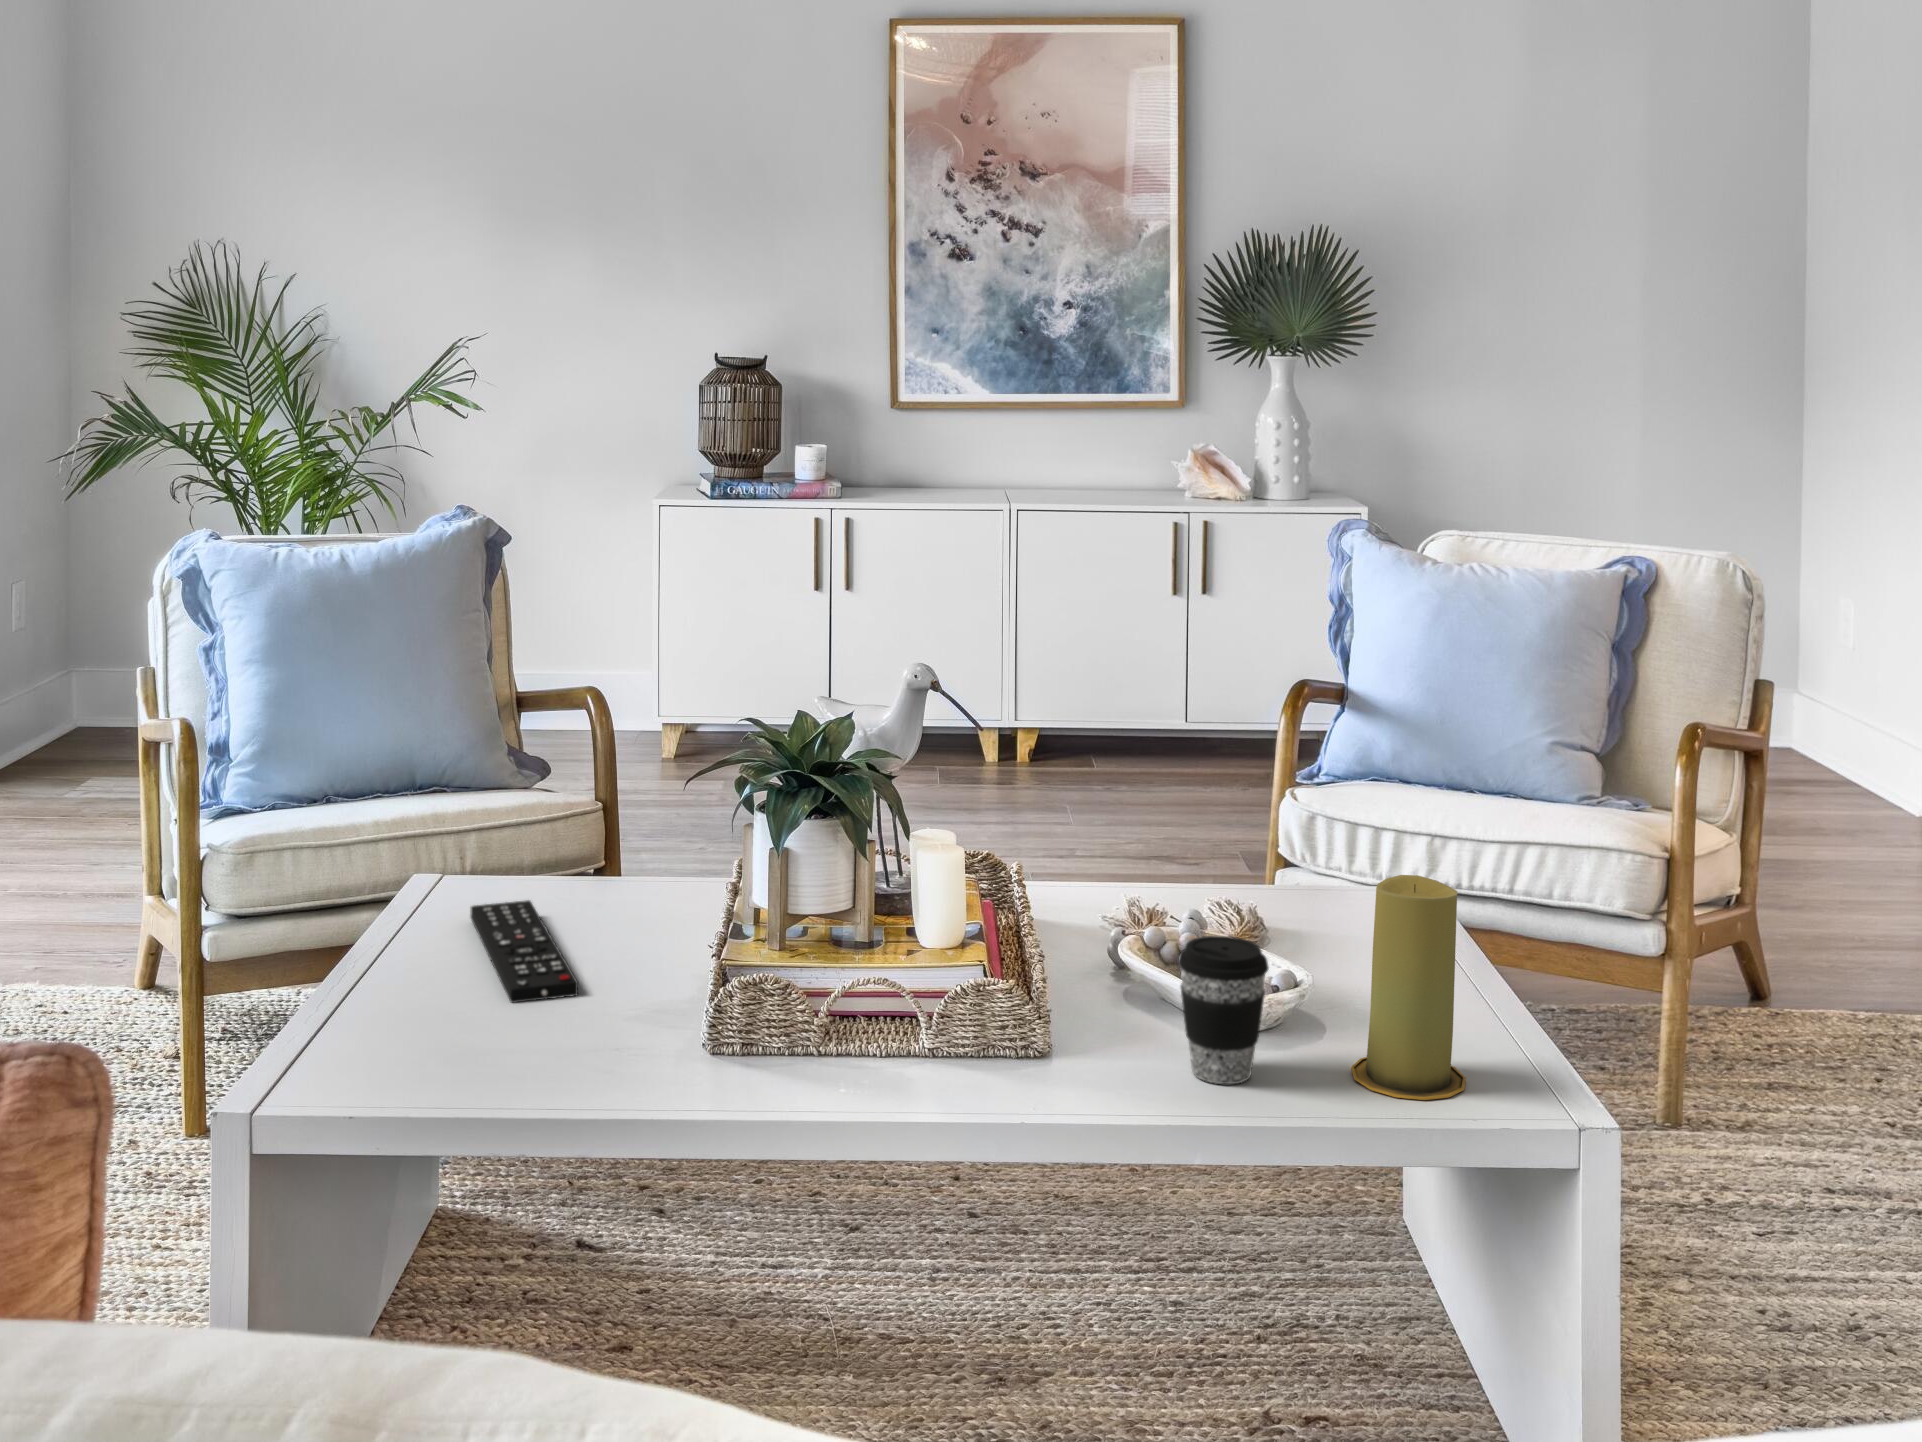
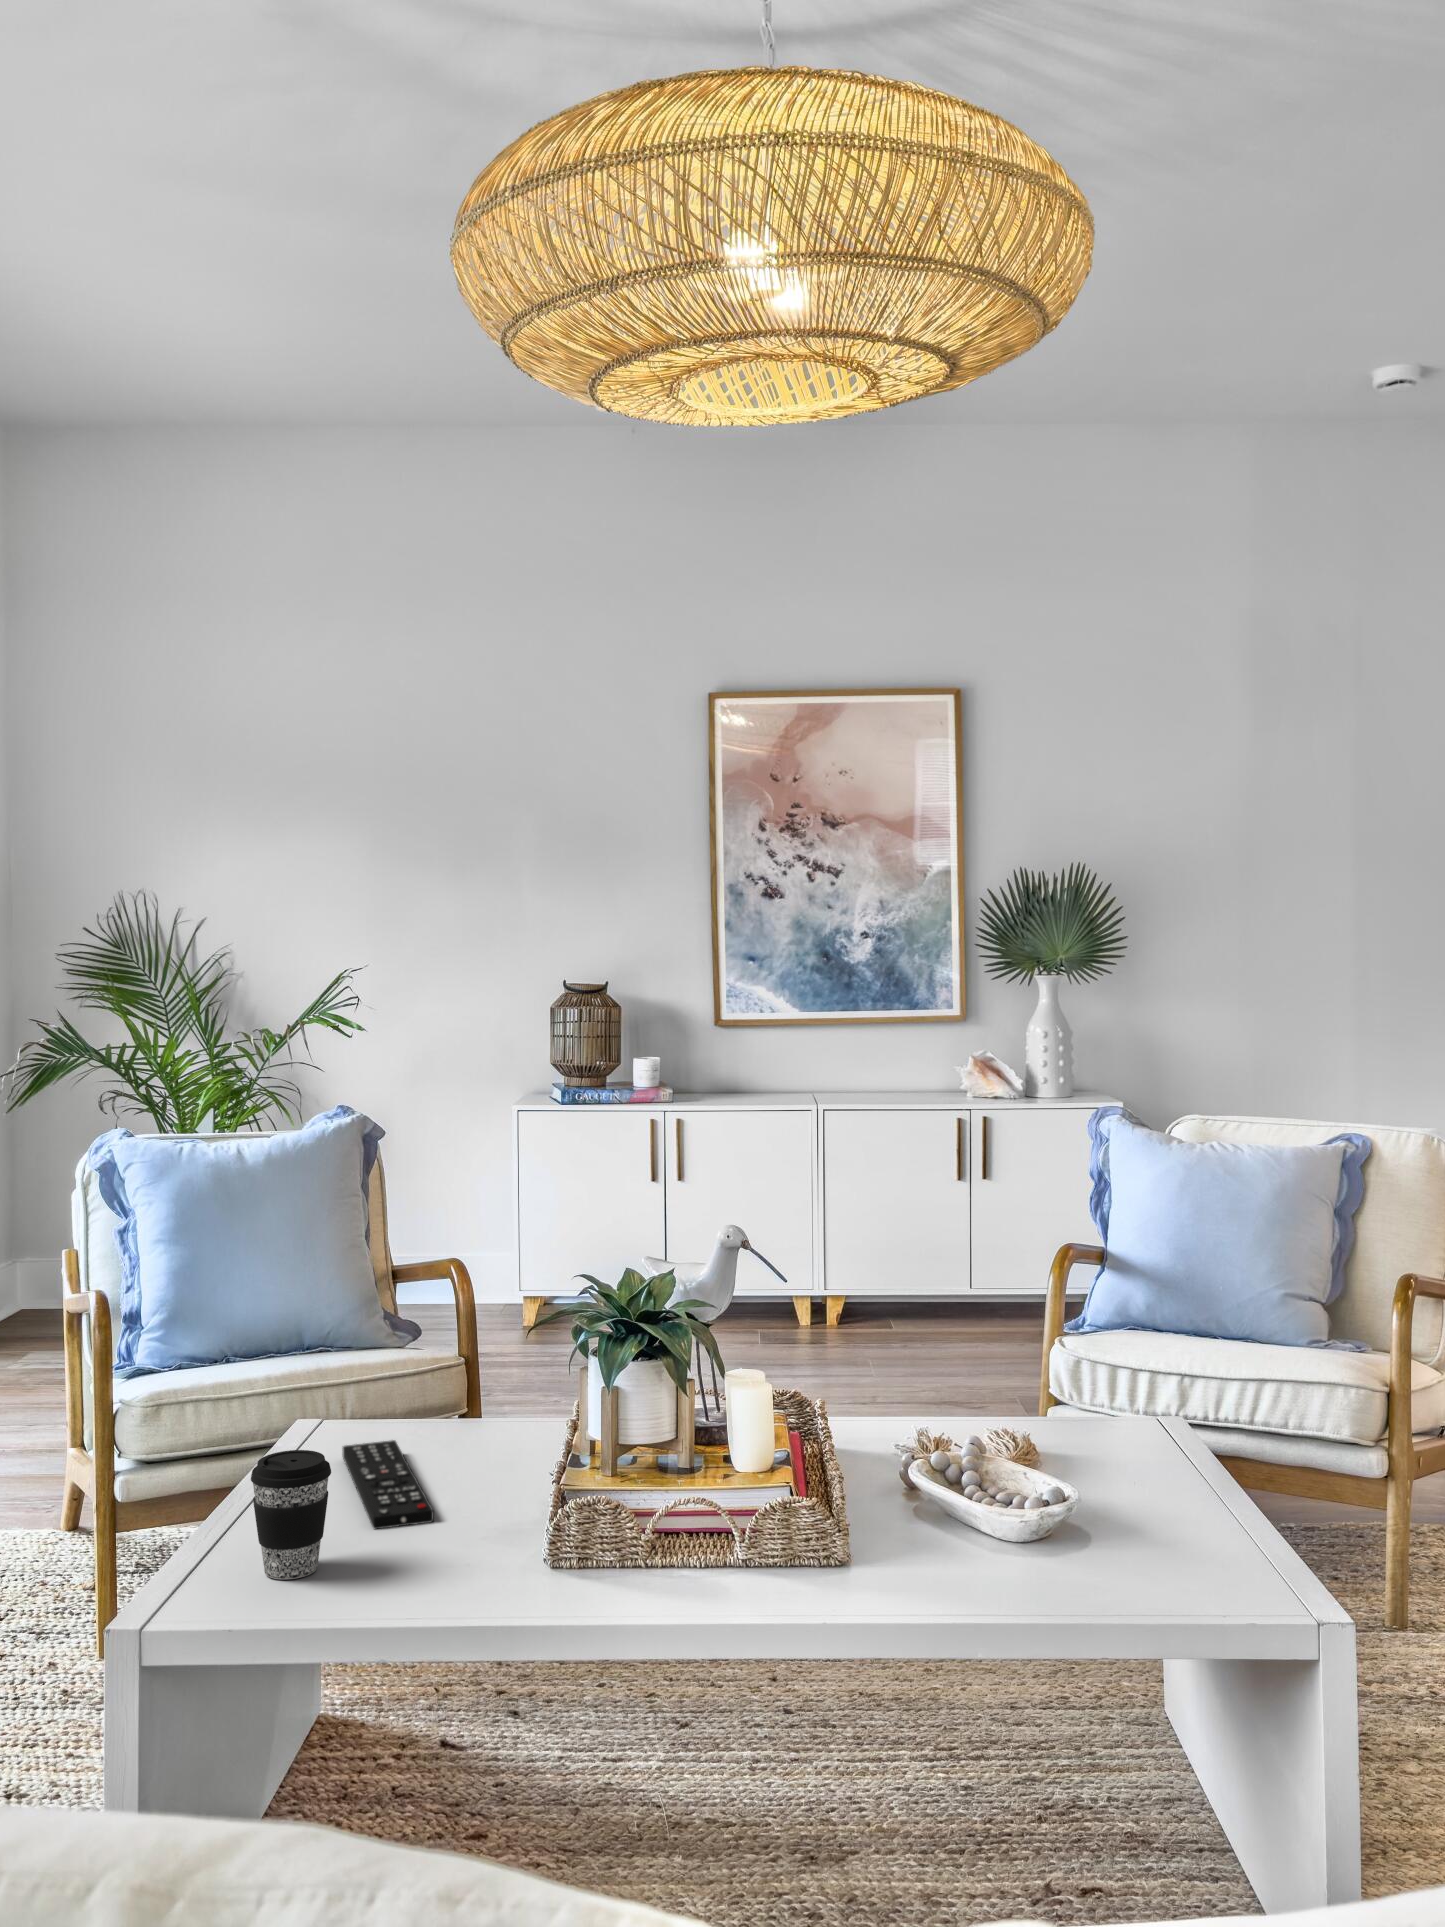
candle: present [1351,875,1466,1100] -> none [1118,1400,1220,1600]
coffee cup: present [1178,936,1269,1084] -> present [251,1450,331,1579]

